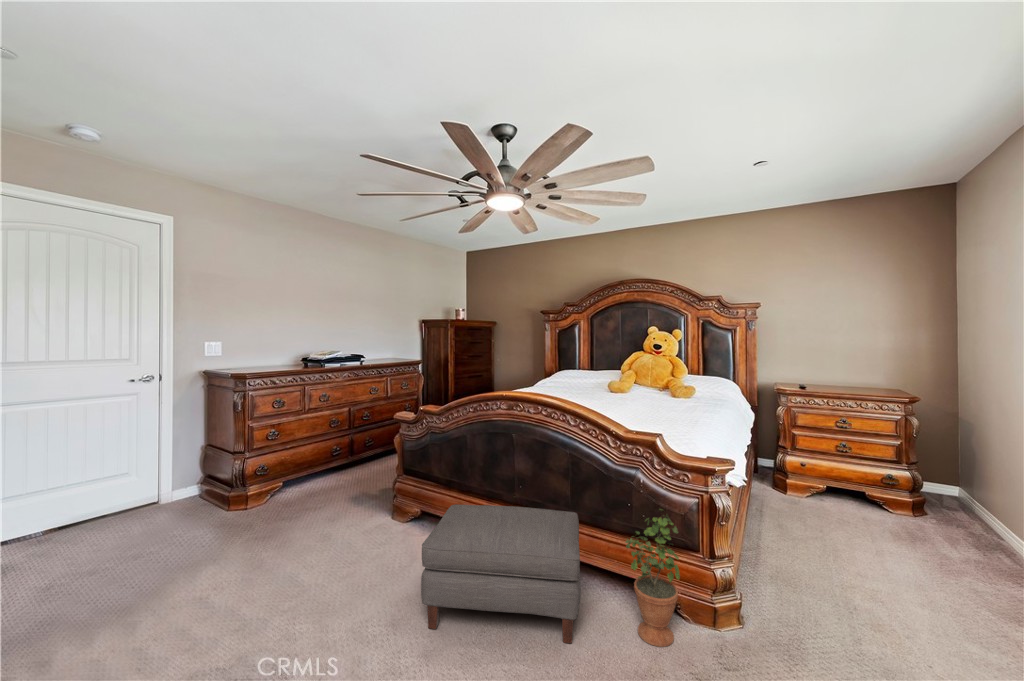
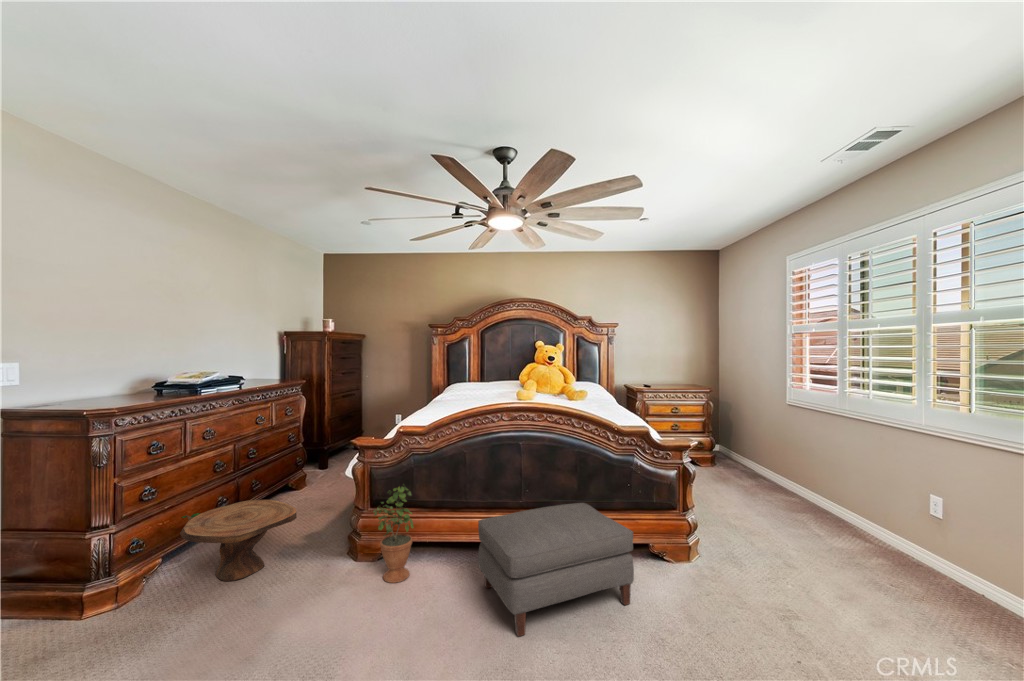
side table: none [280,452,358,510] -> present [180,500,297,581]
potted plant: present [625,514,680,647] -> present [373,485,413,583]

